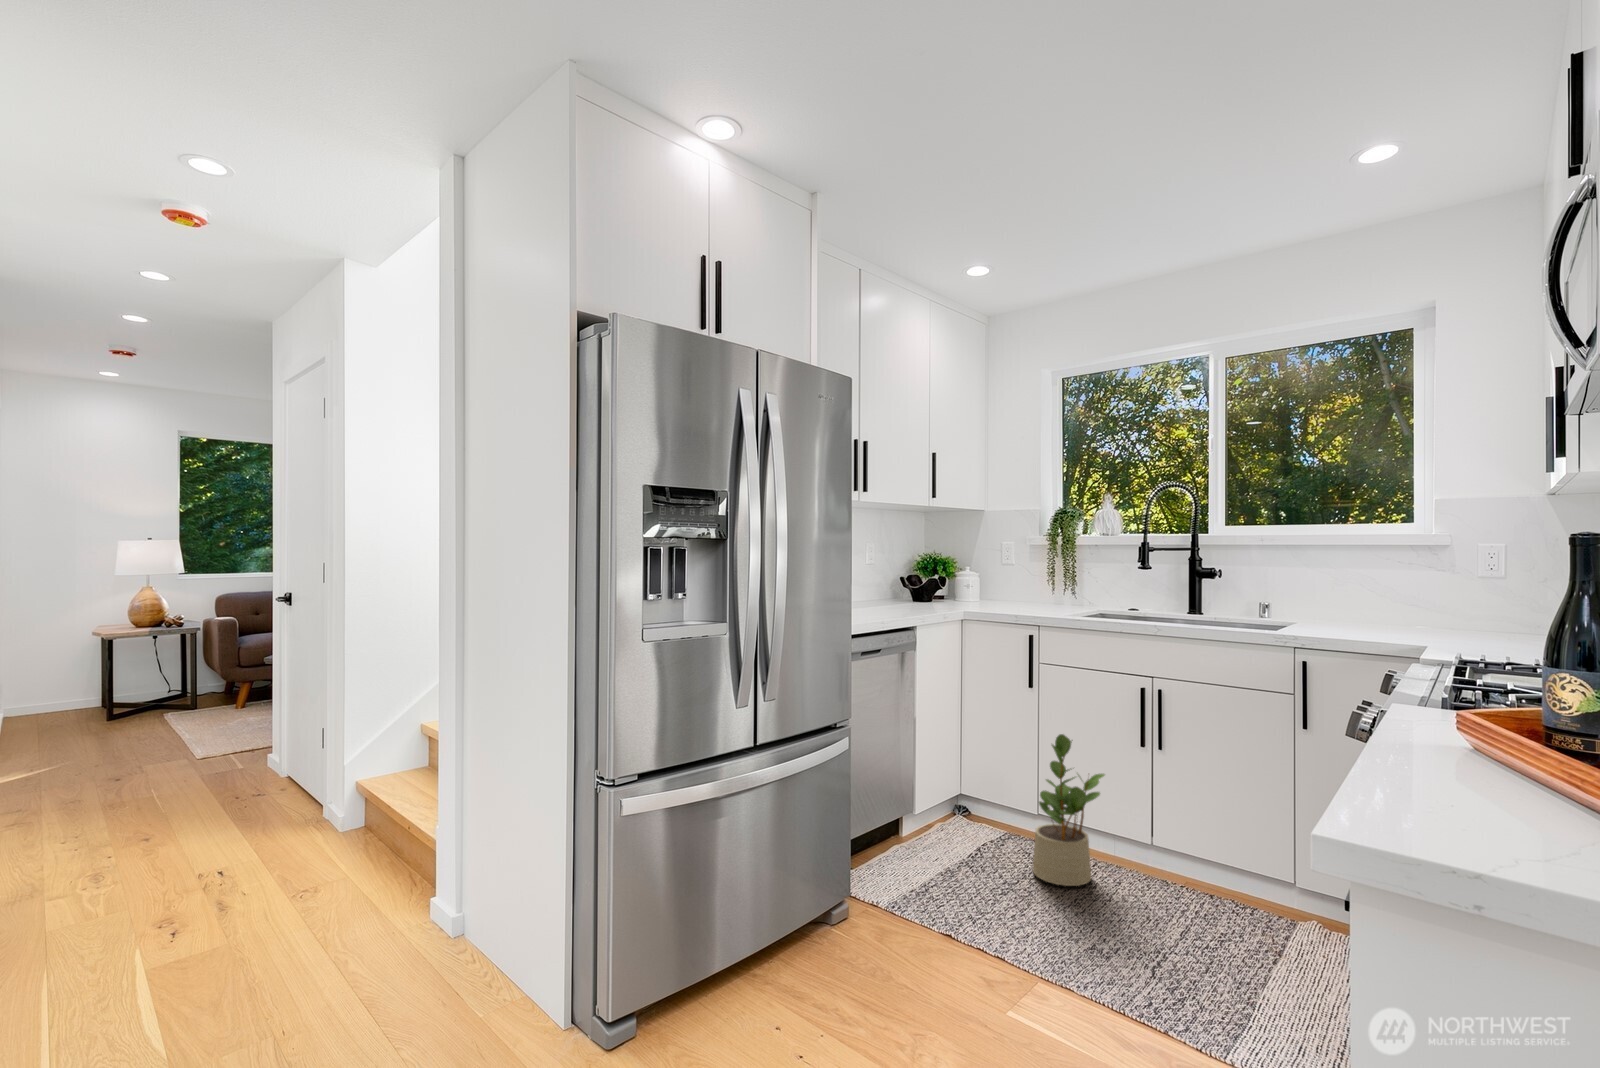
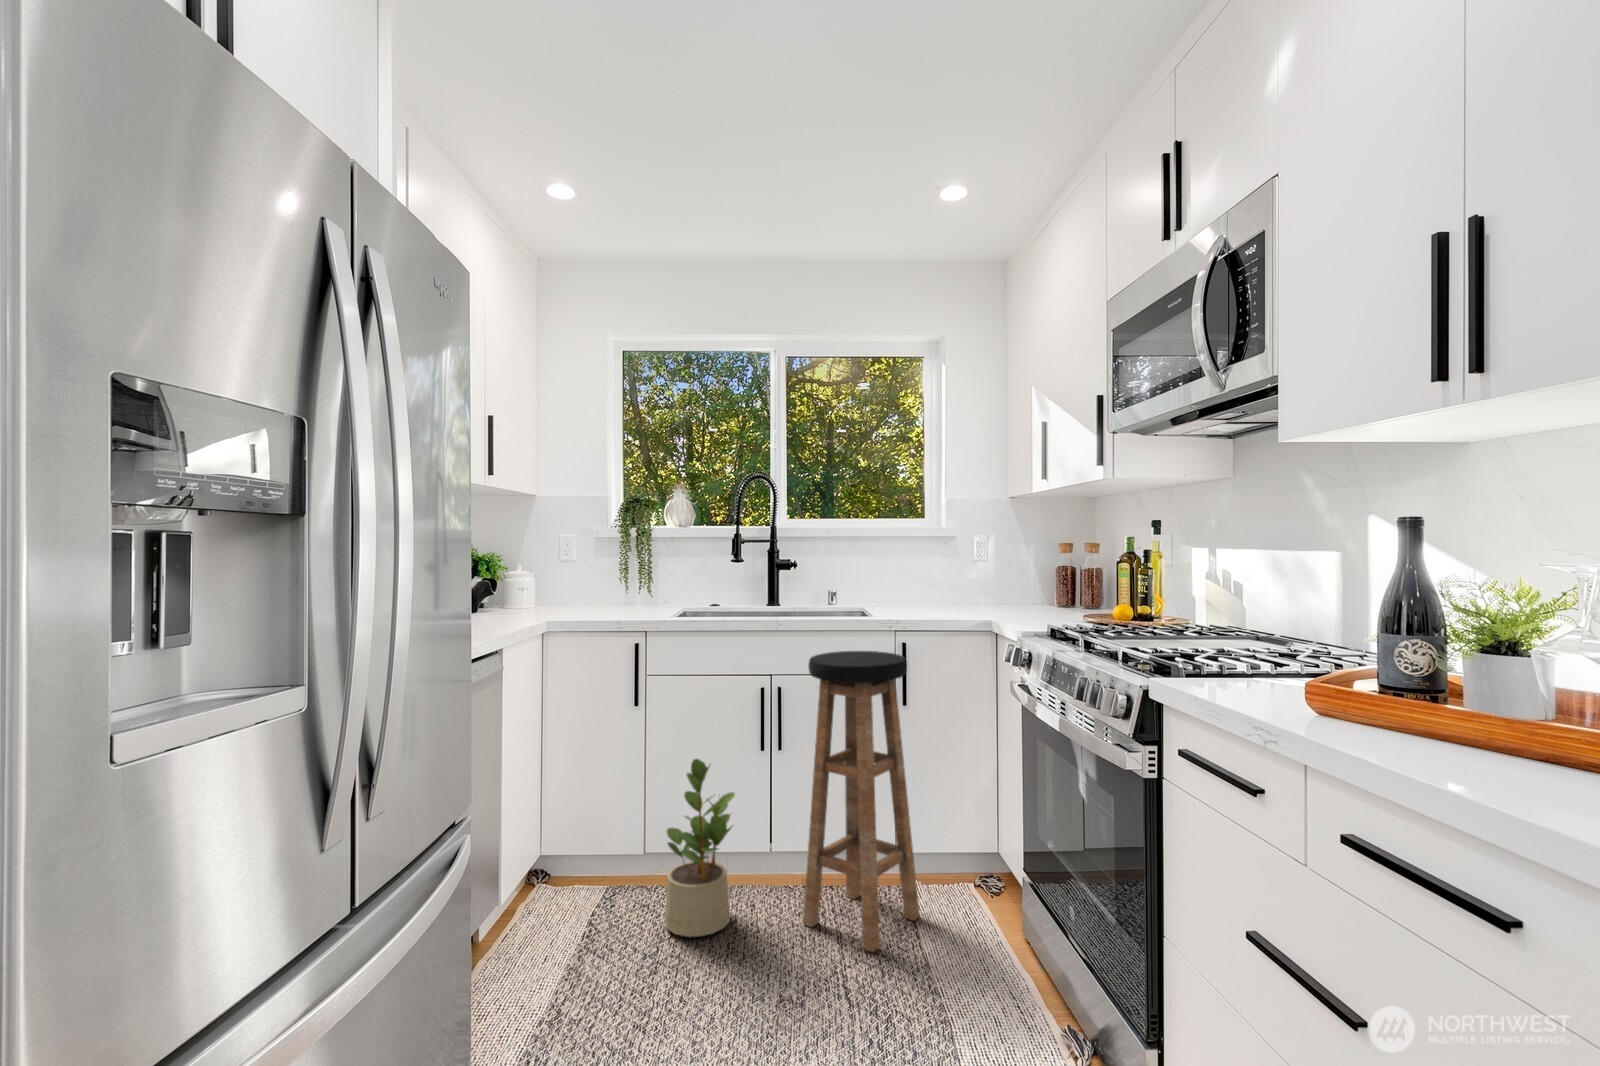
bar stool: none [1155,658,1287,948] -> present [803,651,920,952]

